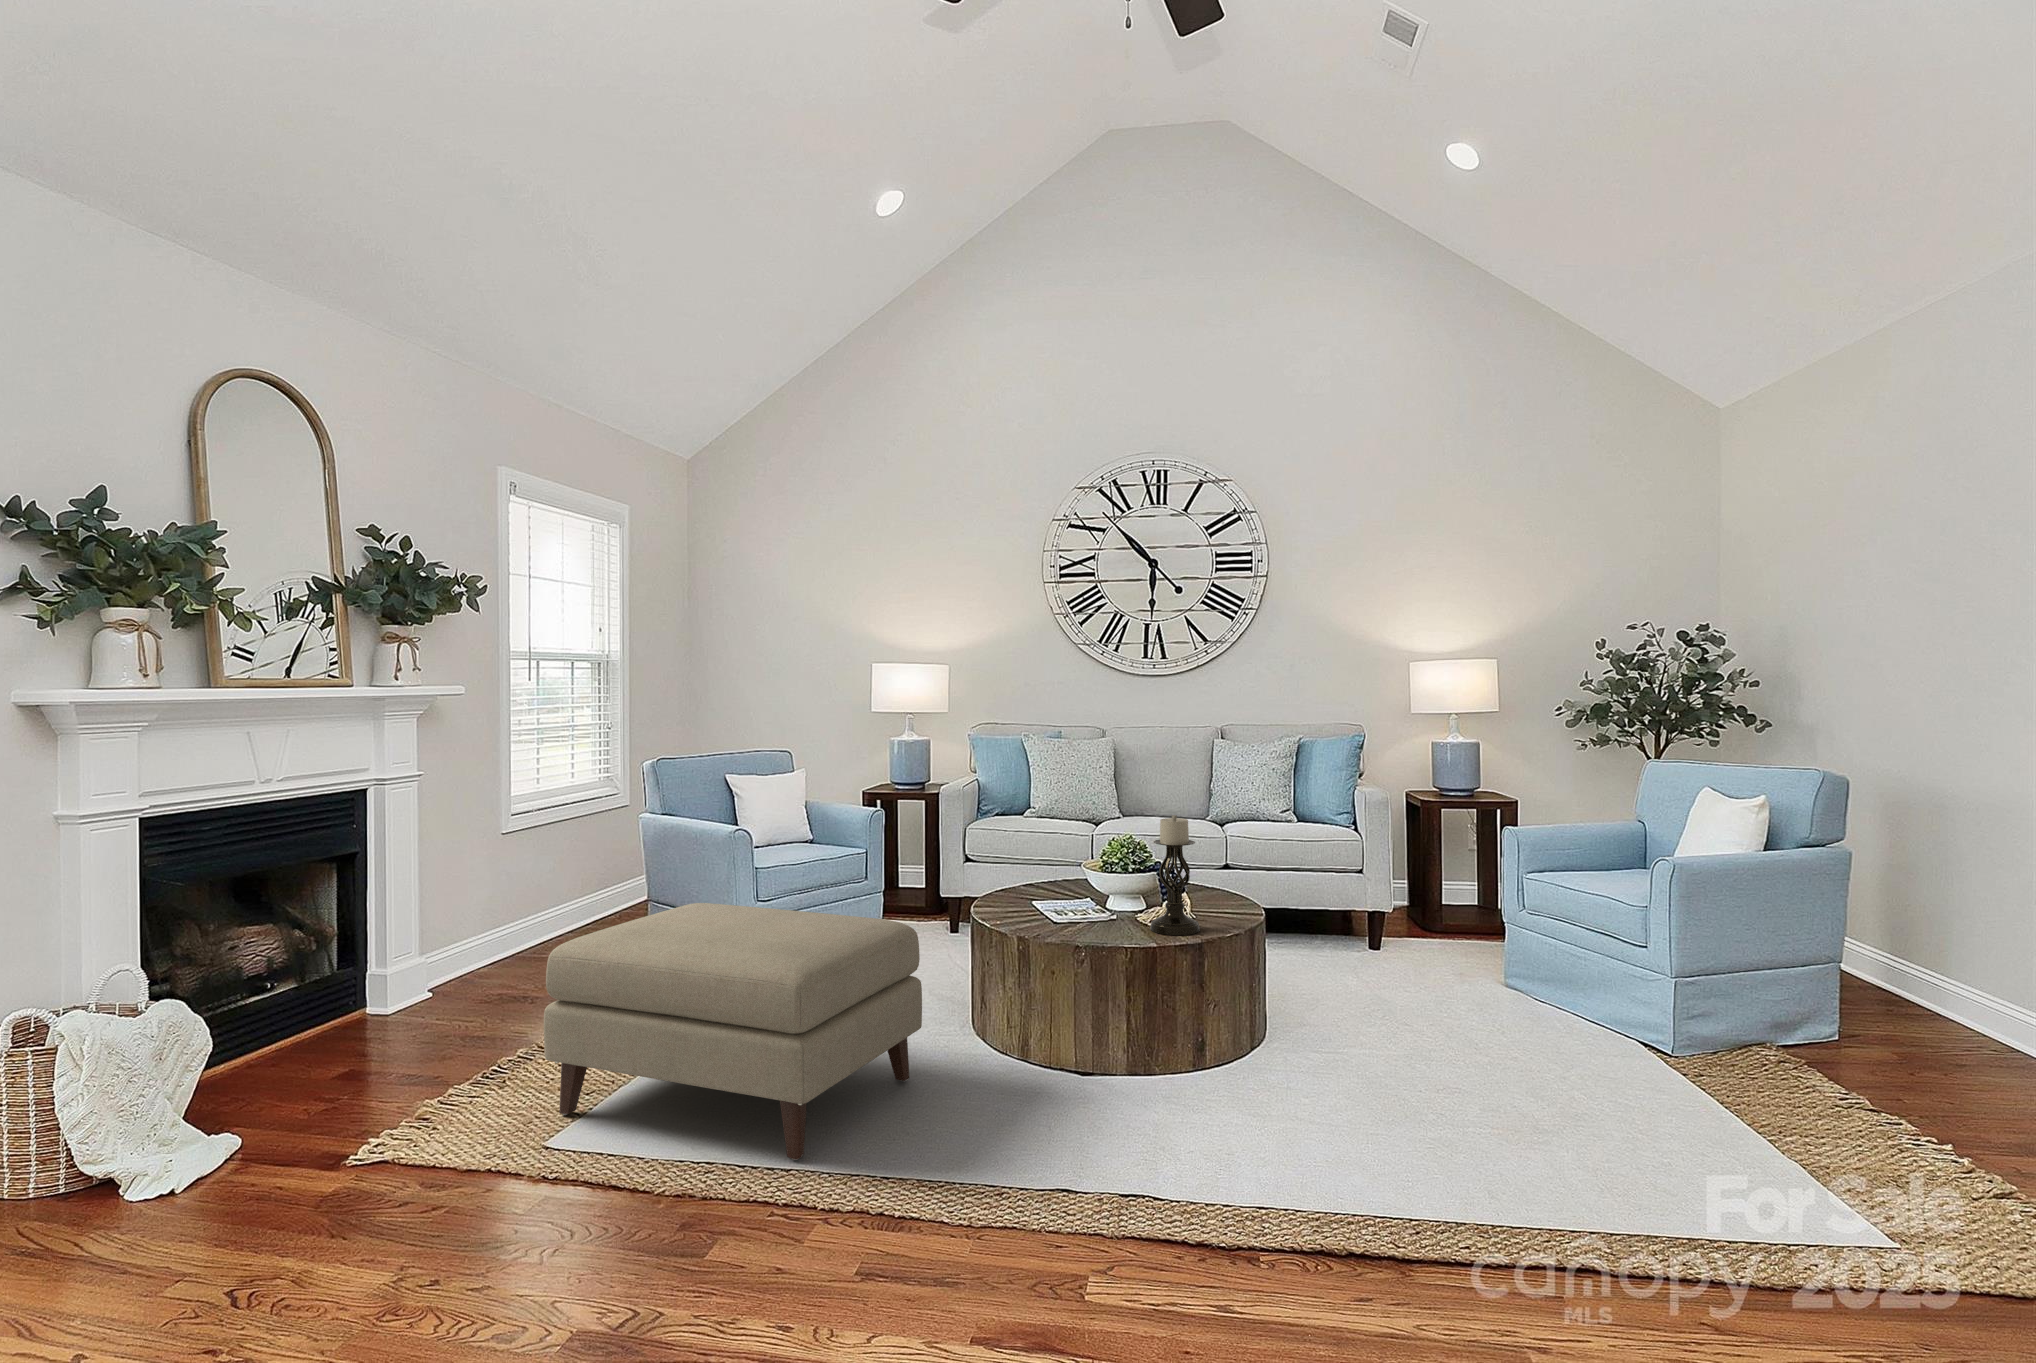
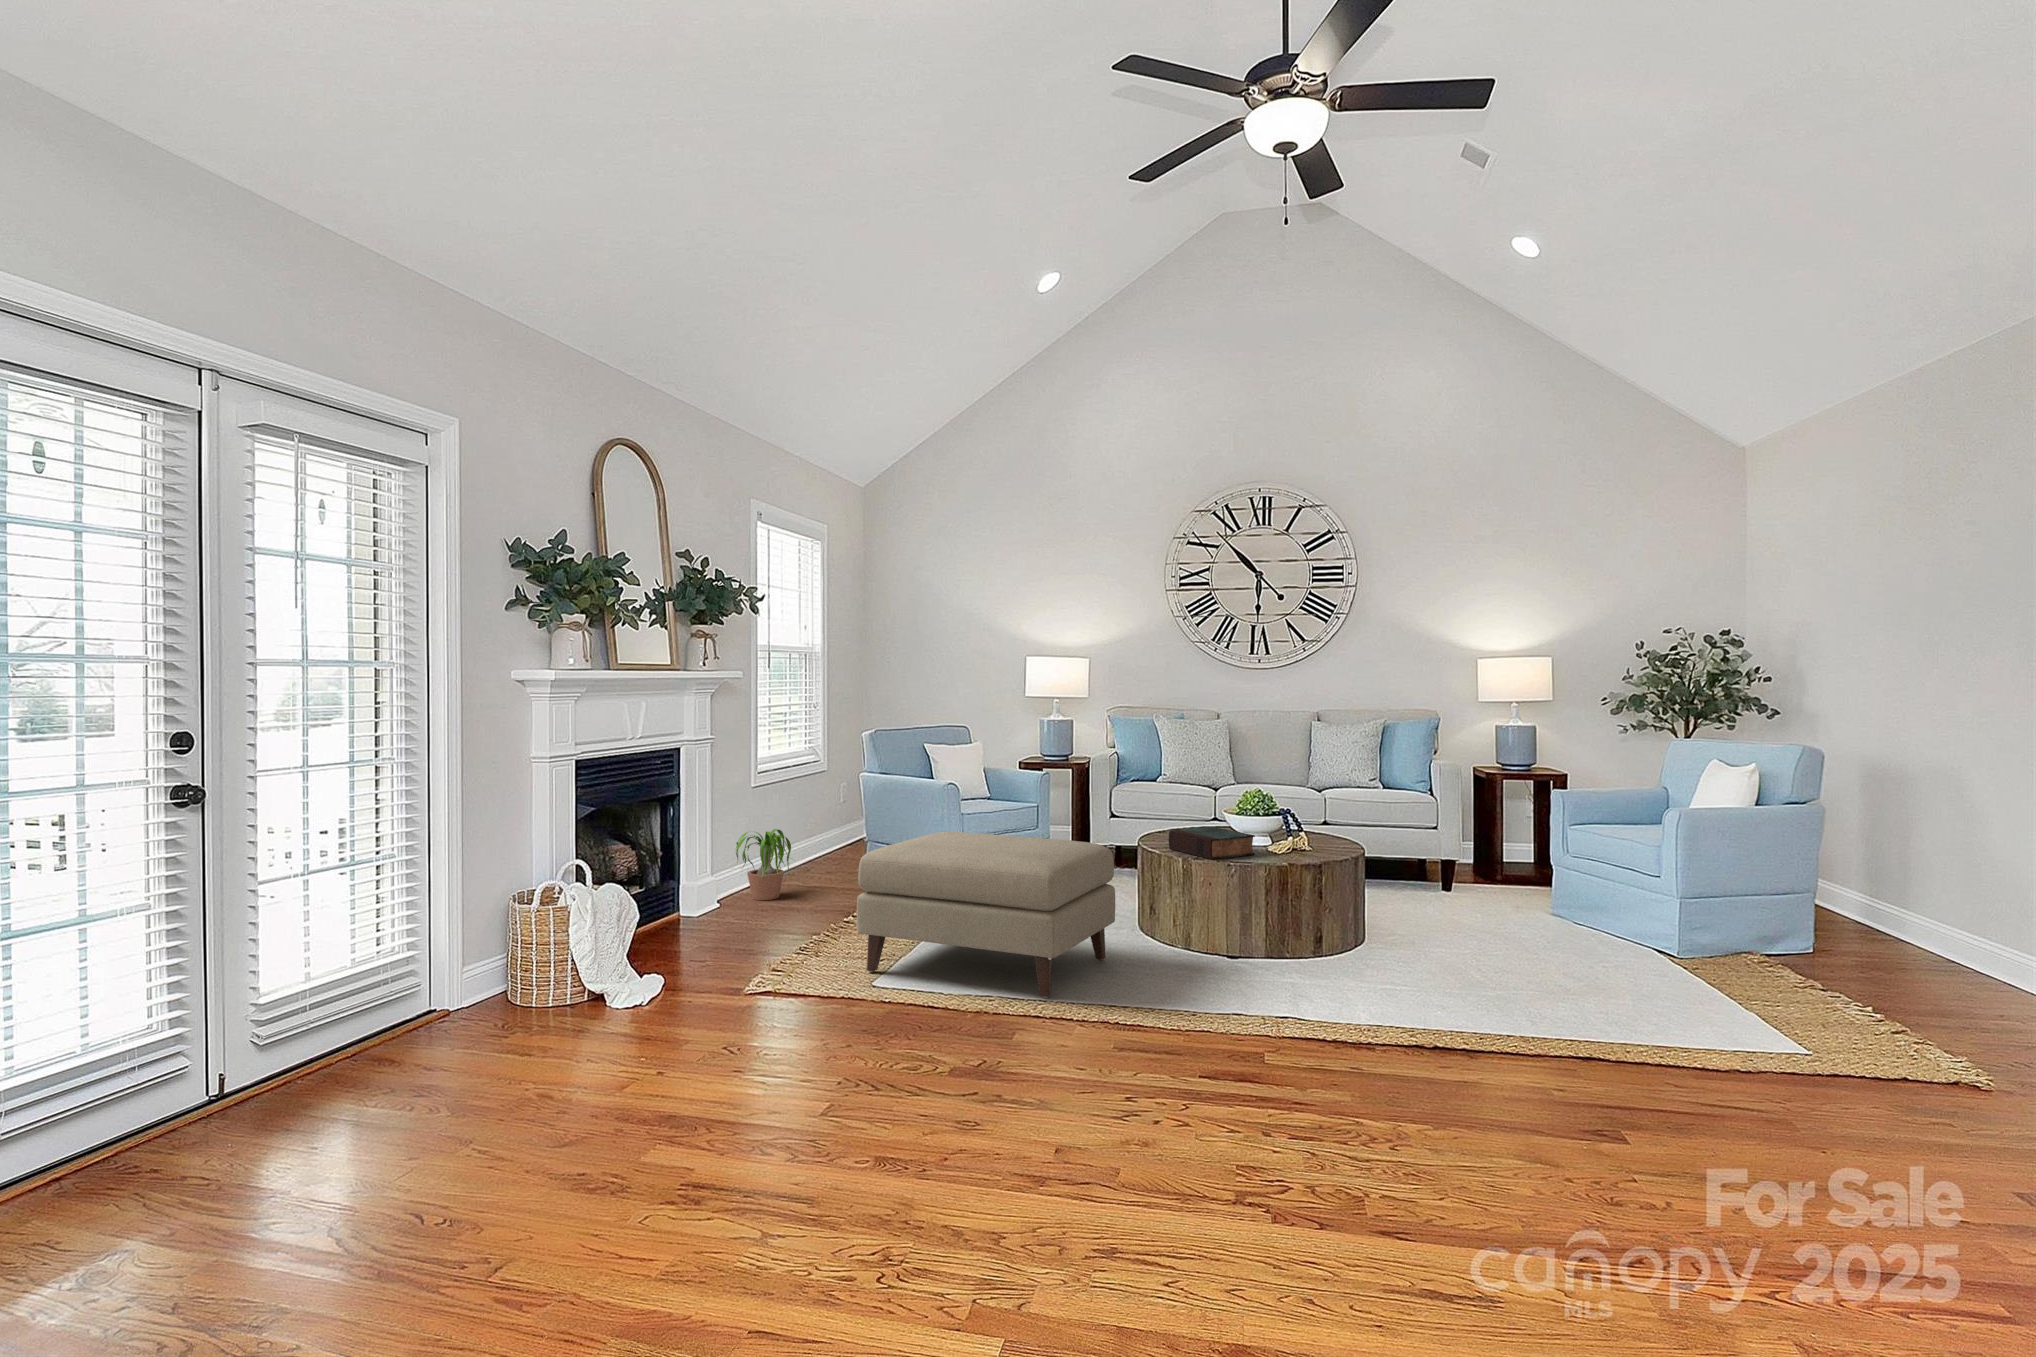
candle holder: present [1150,815,1200,935] -> none [1279,772,1317,861]
book: none [1008,885,1119,935] -> present [1169,827,1255,859]
potted plant: none [439,890,550,985] -> present [736,829,791,900]

